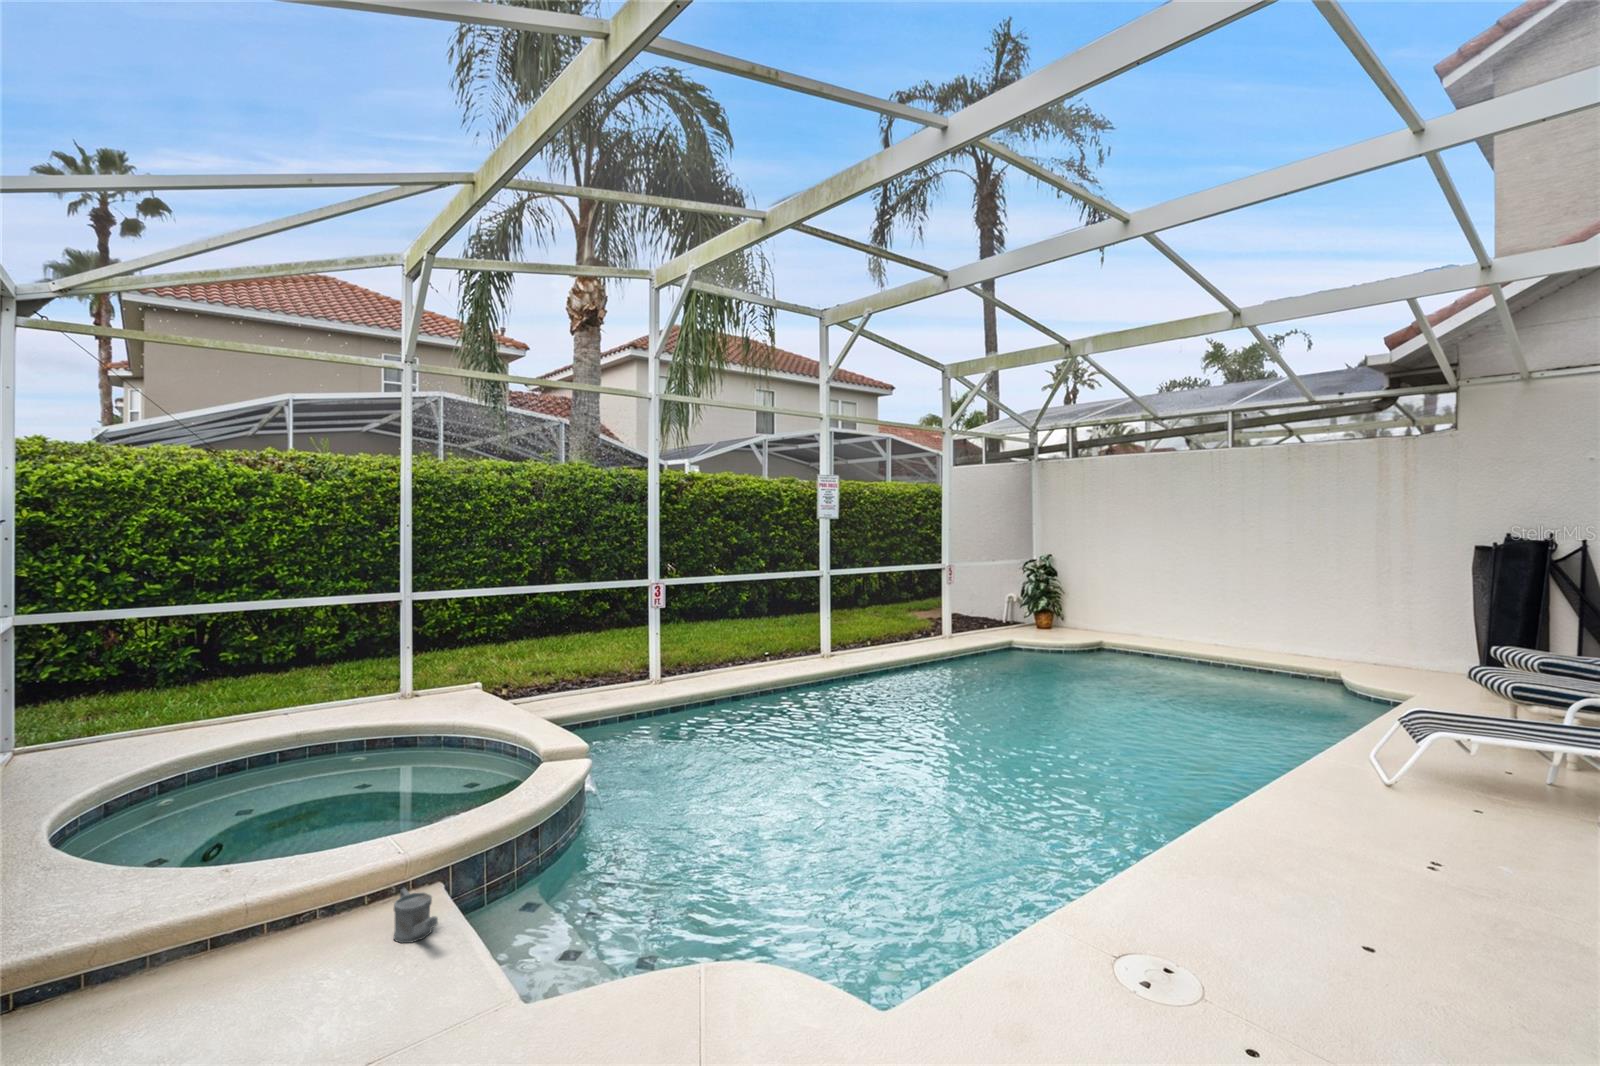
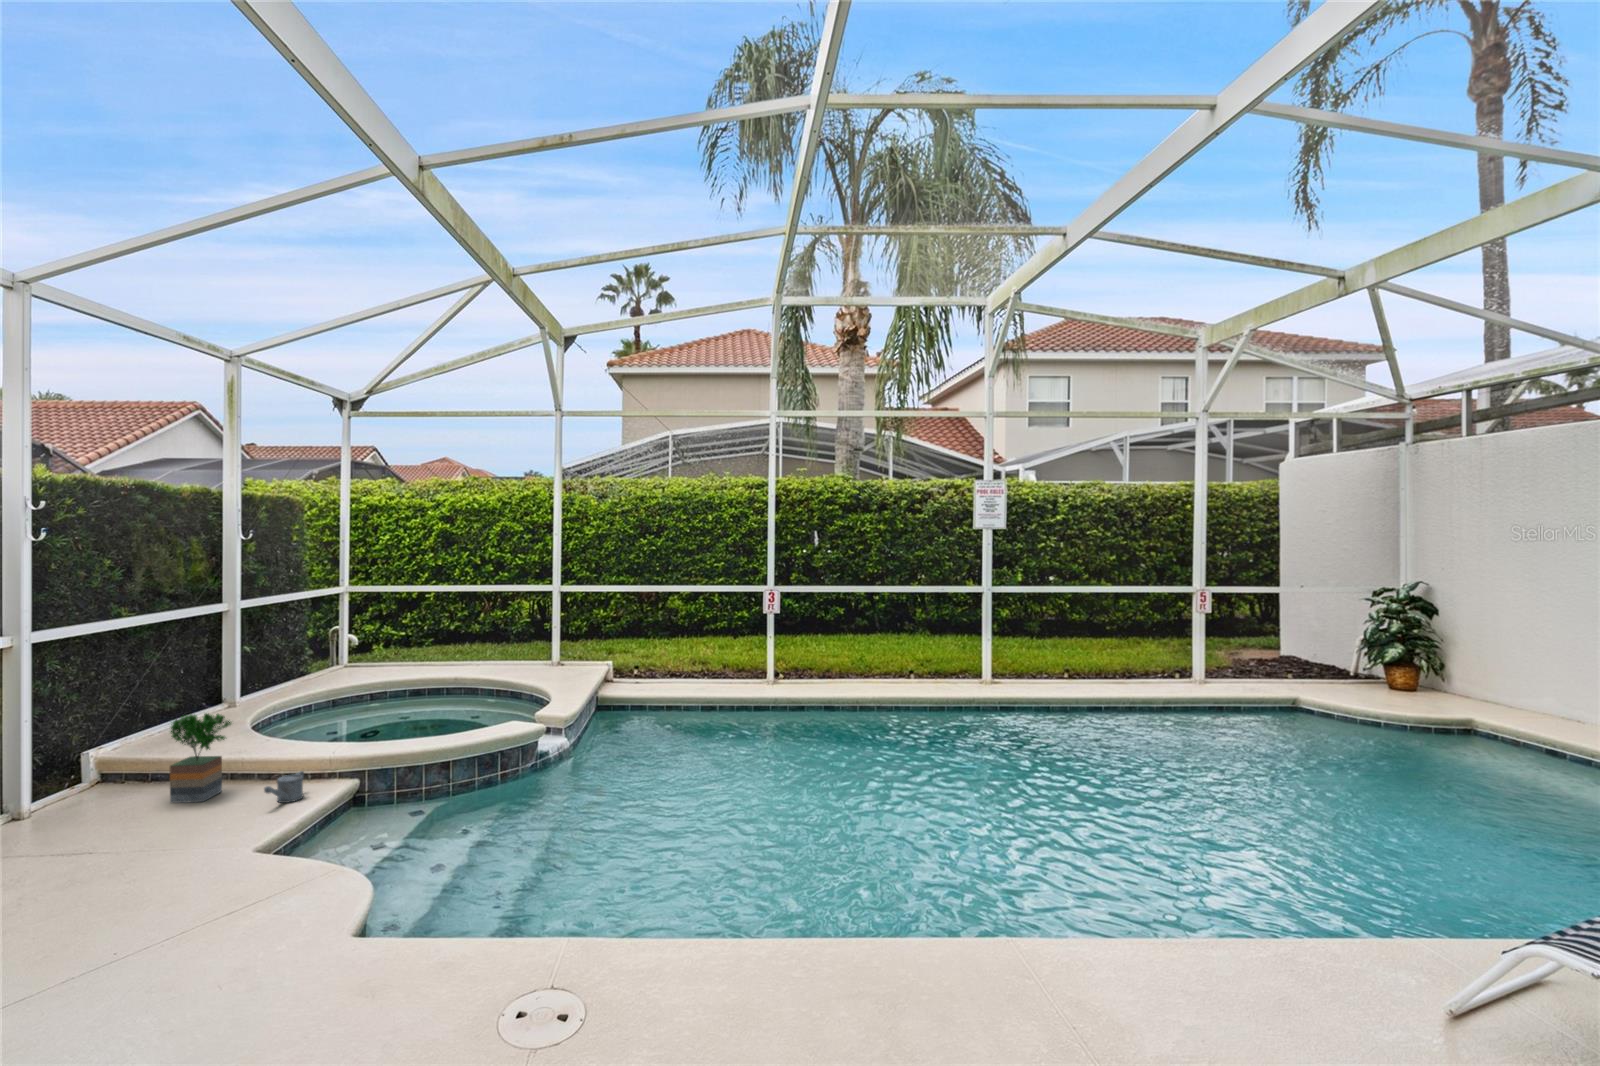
potted tree: none [165,831,296,1013] -> present [170,714,231,803]

